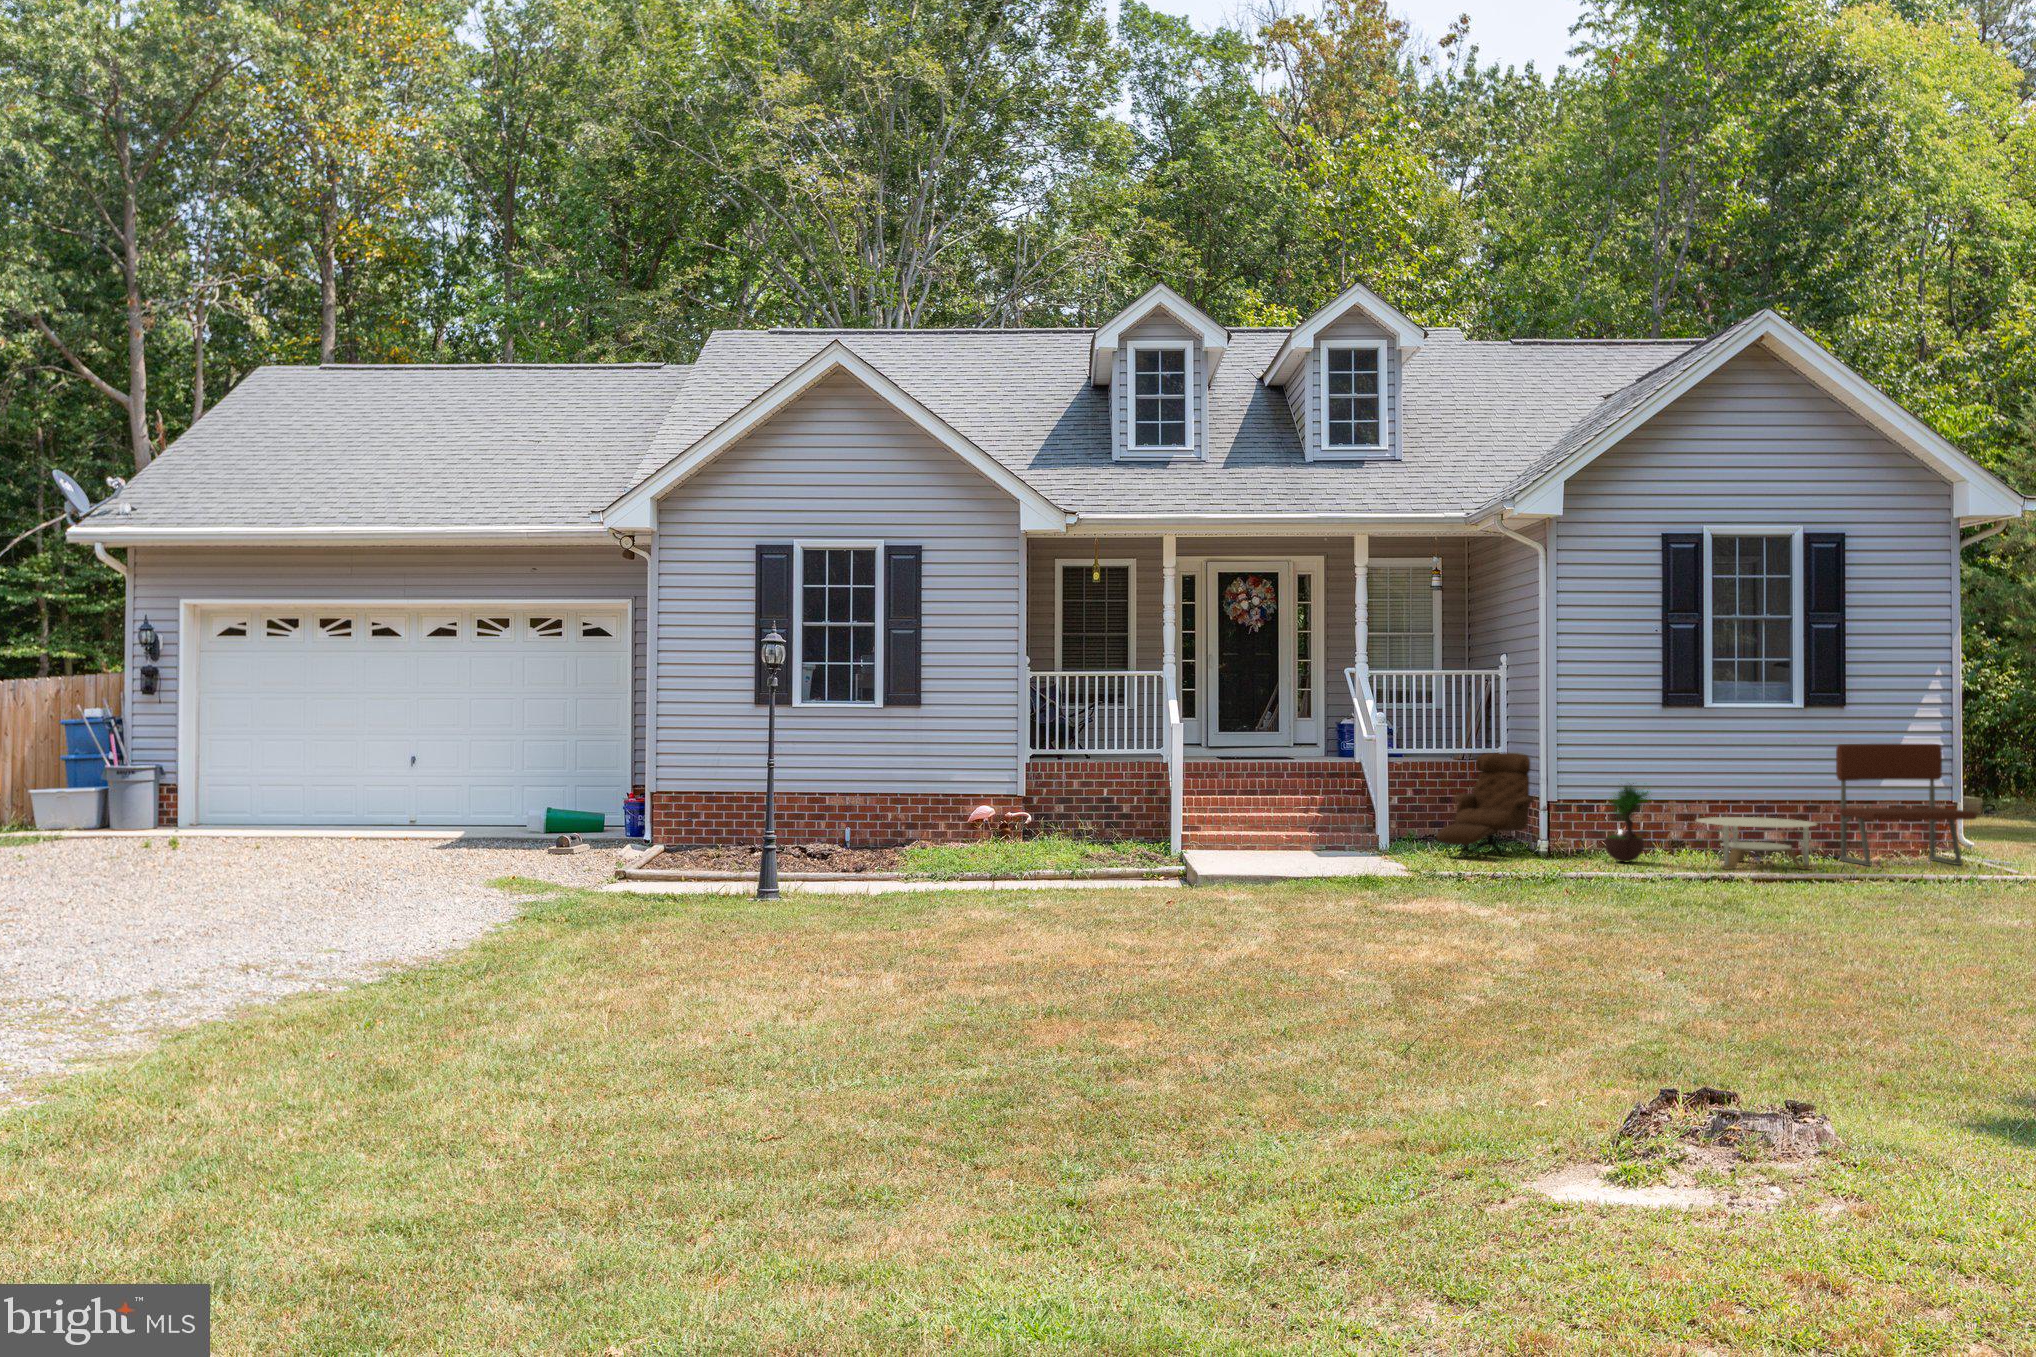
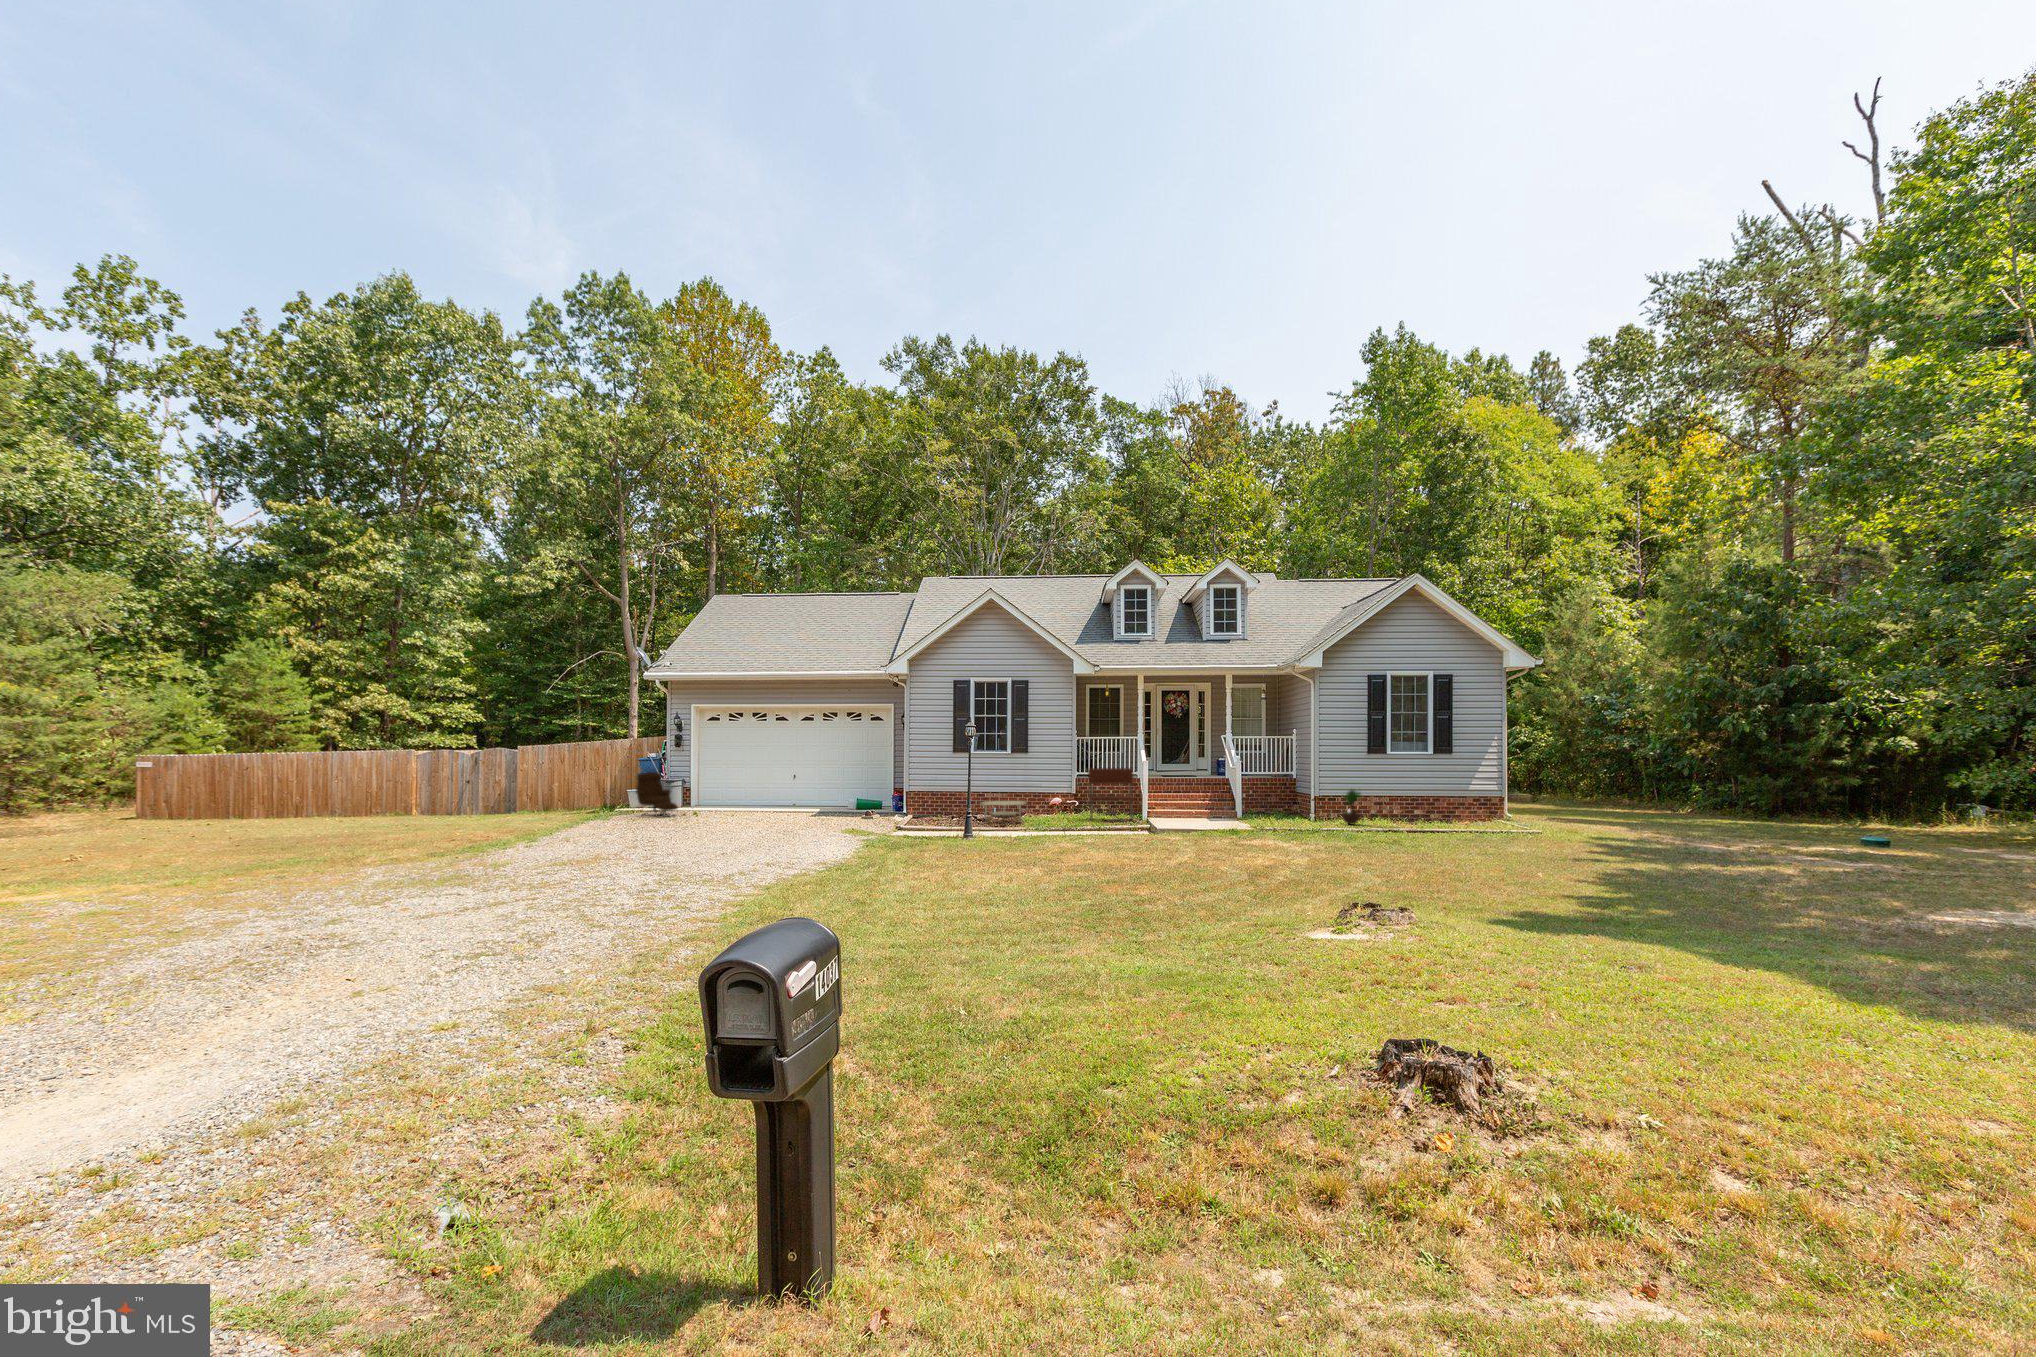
bench: present [1836,744,1977,866] -> present [1088,768,1134,819]
lounge chair: present [1437,752,1534,858] -> present [636,772,678,816]
round table: present [1697,817,1816,870] -> present [982,801,1025,823]

